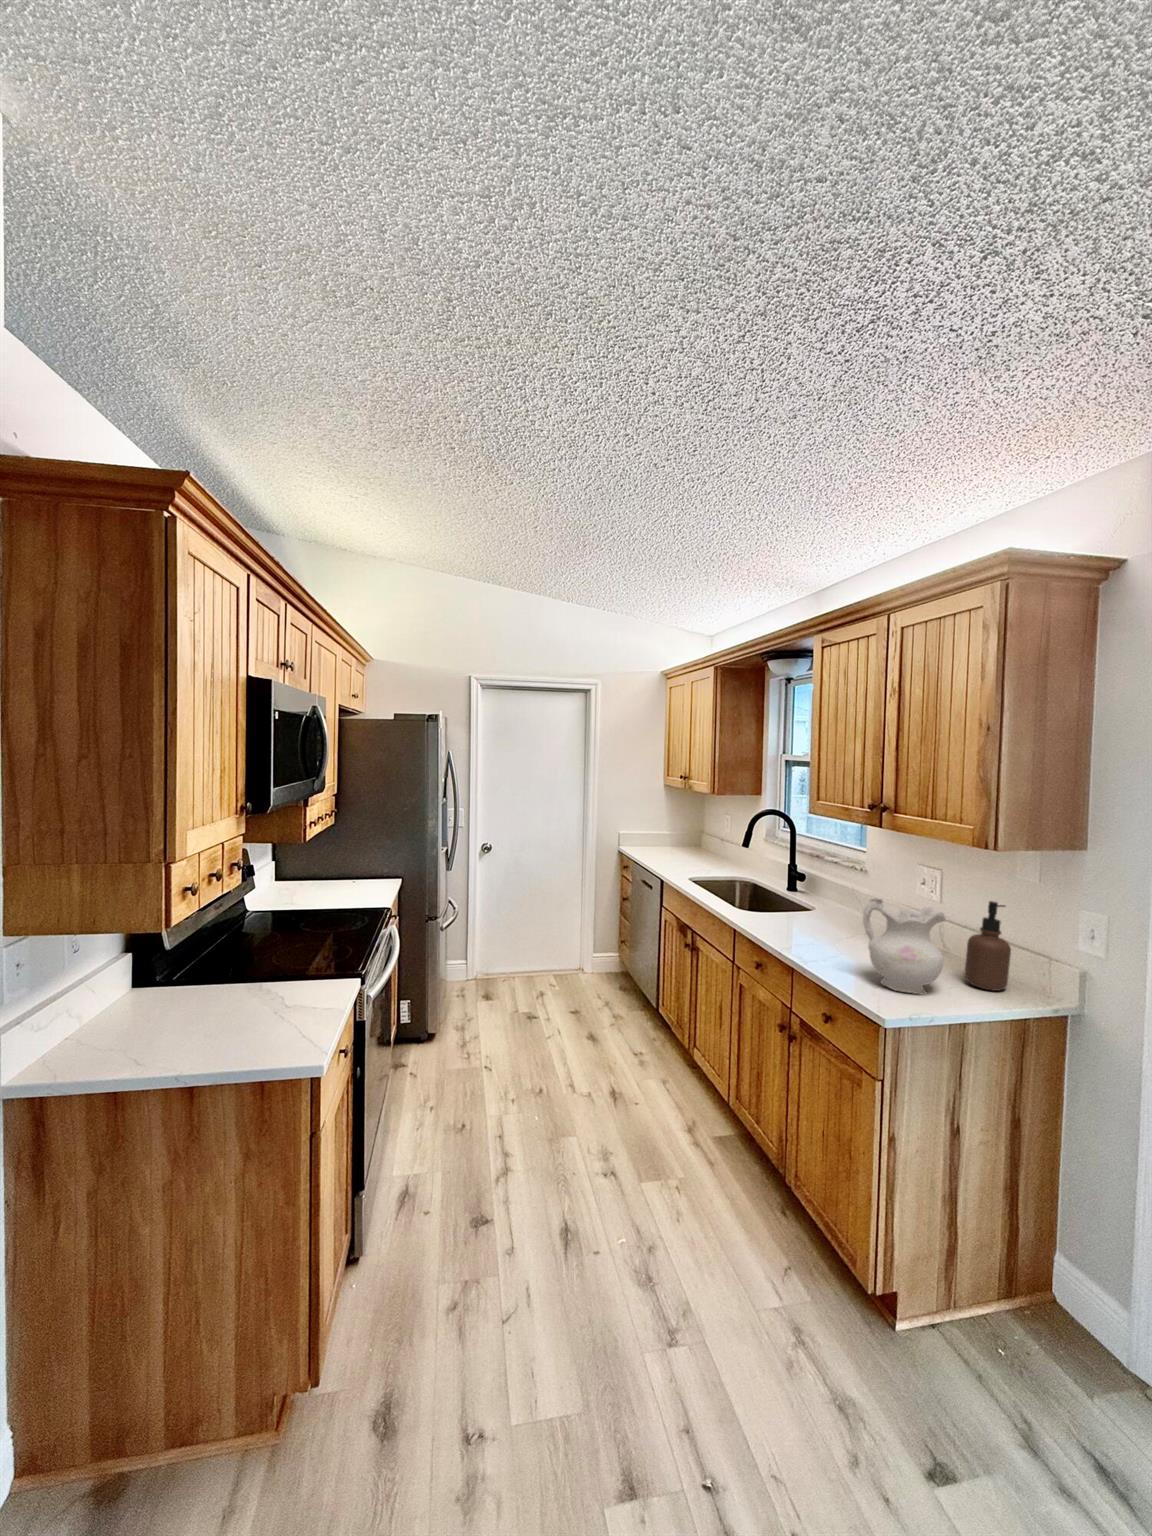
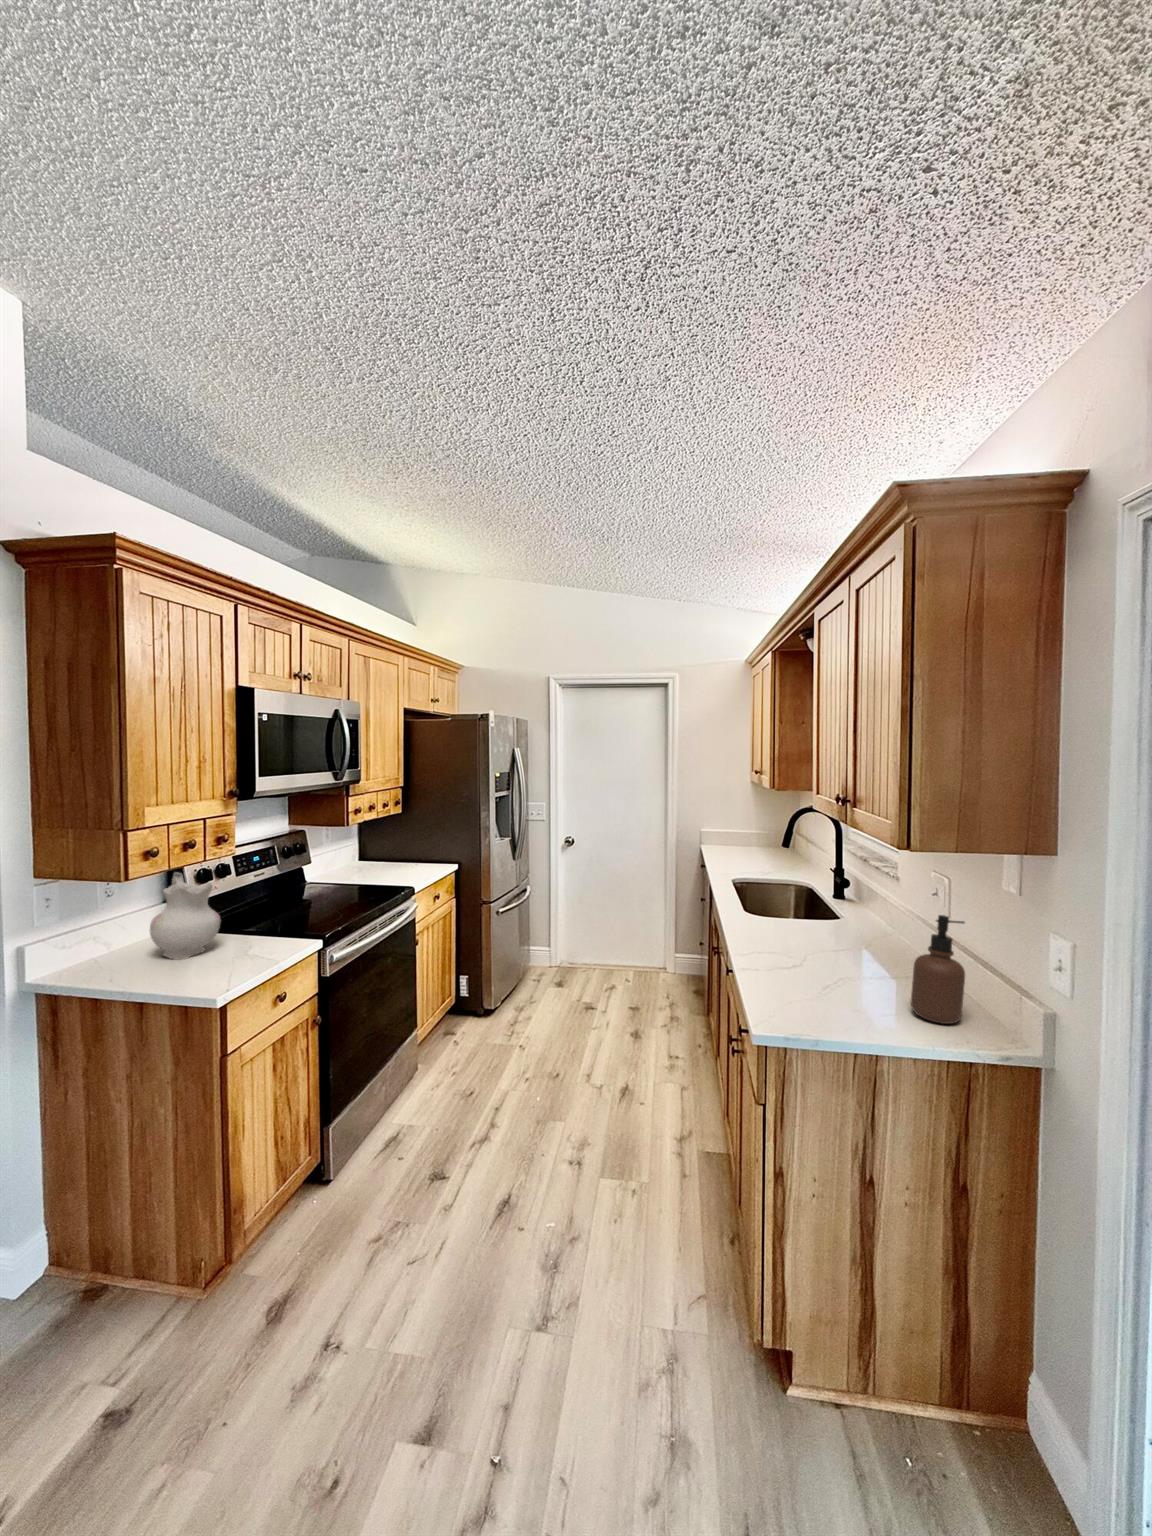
ceramic pitcher: present [863,898,946,994] -> present [150,872,220,960]

